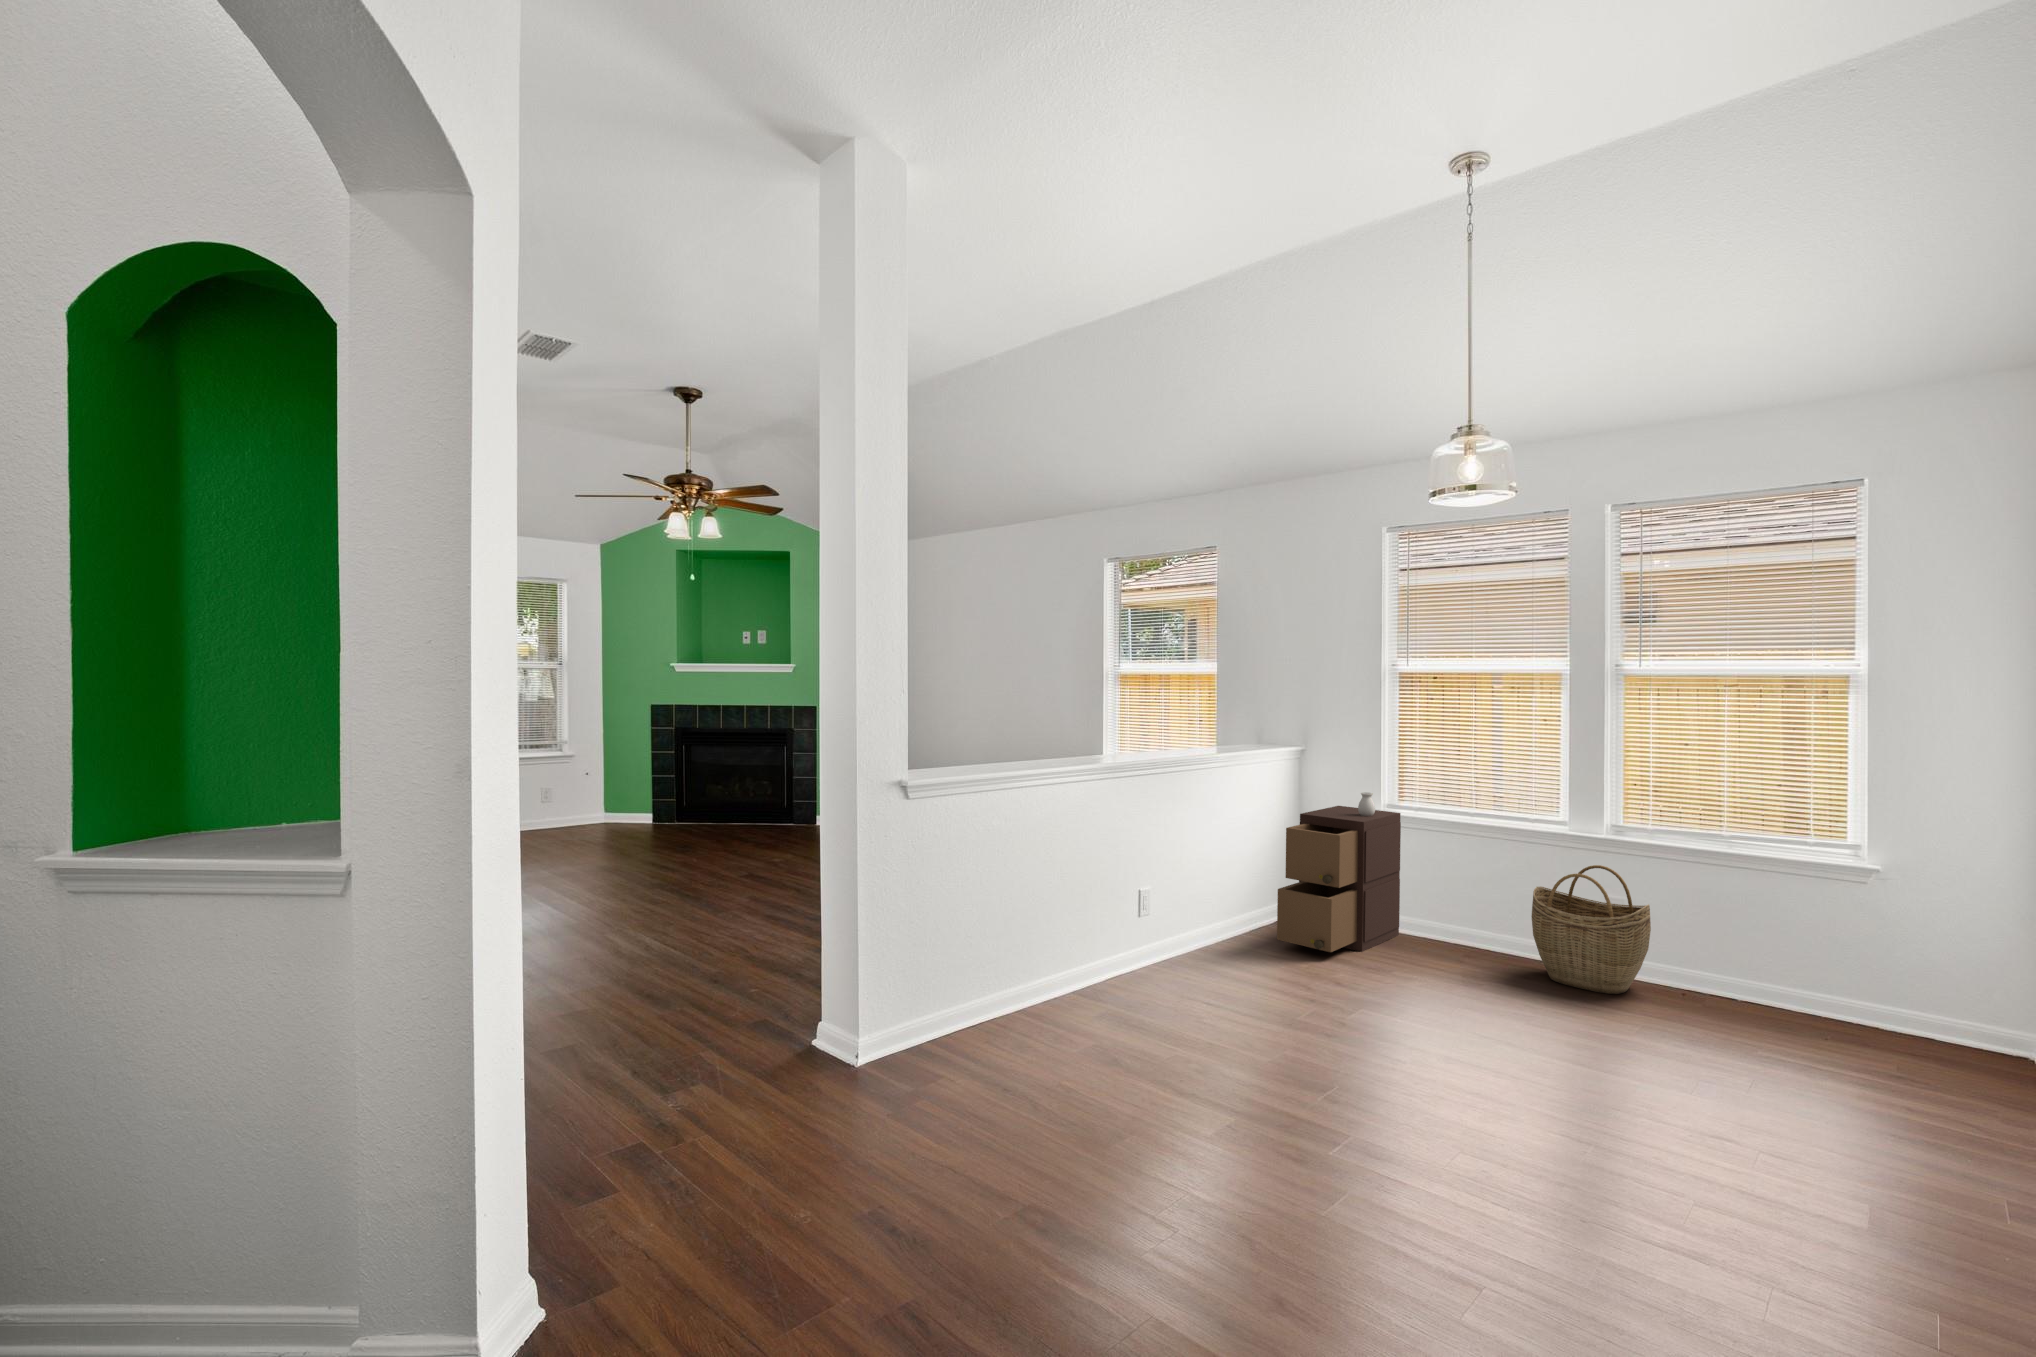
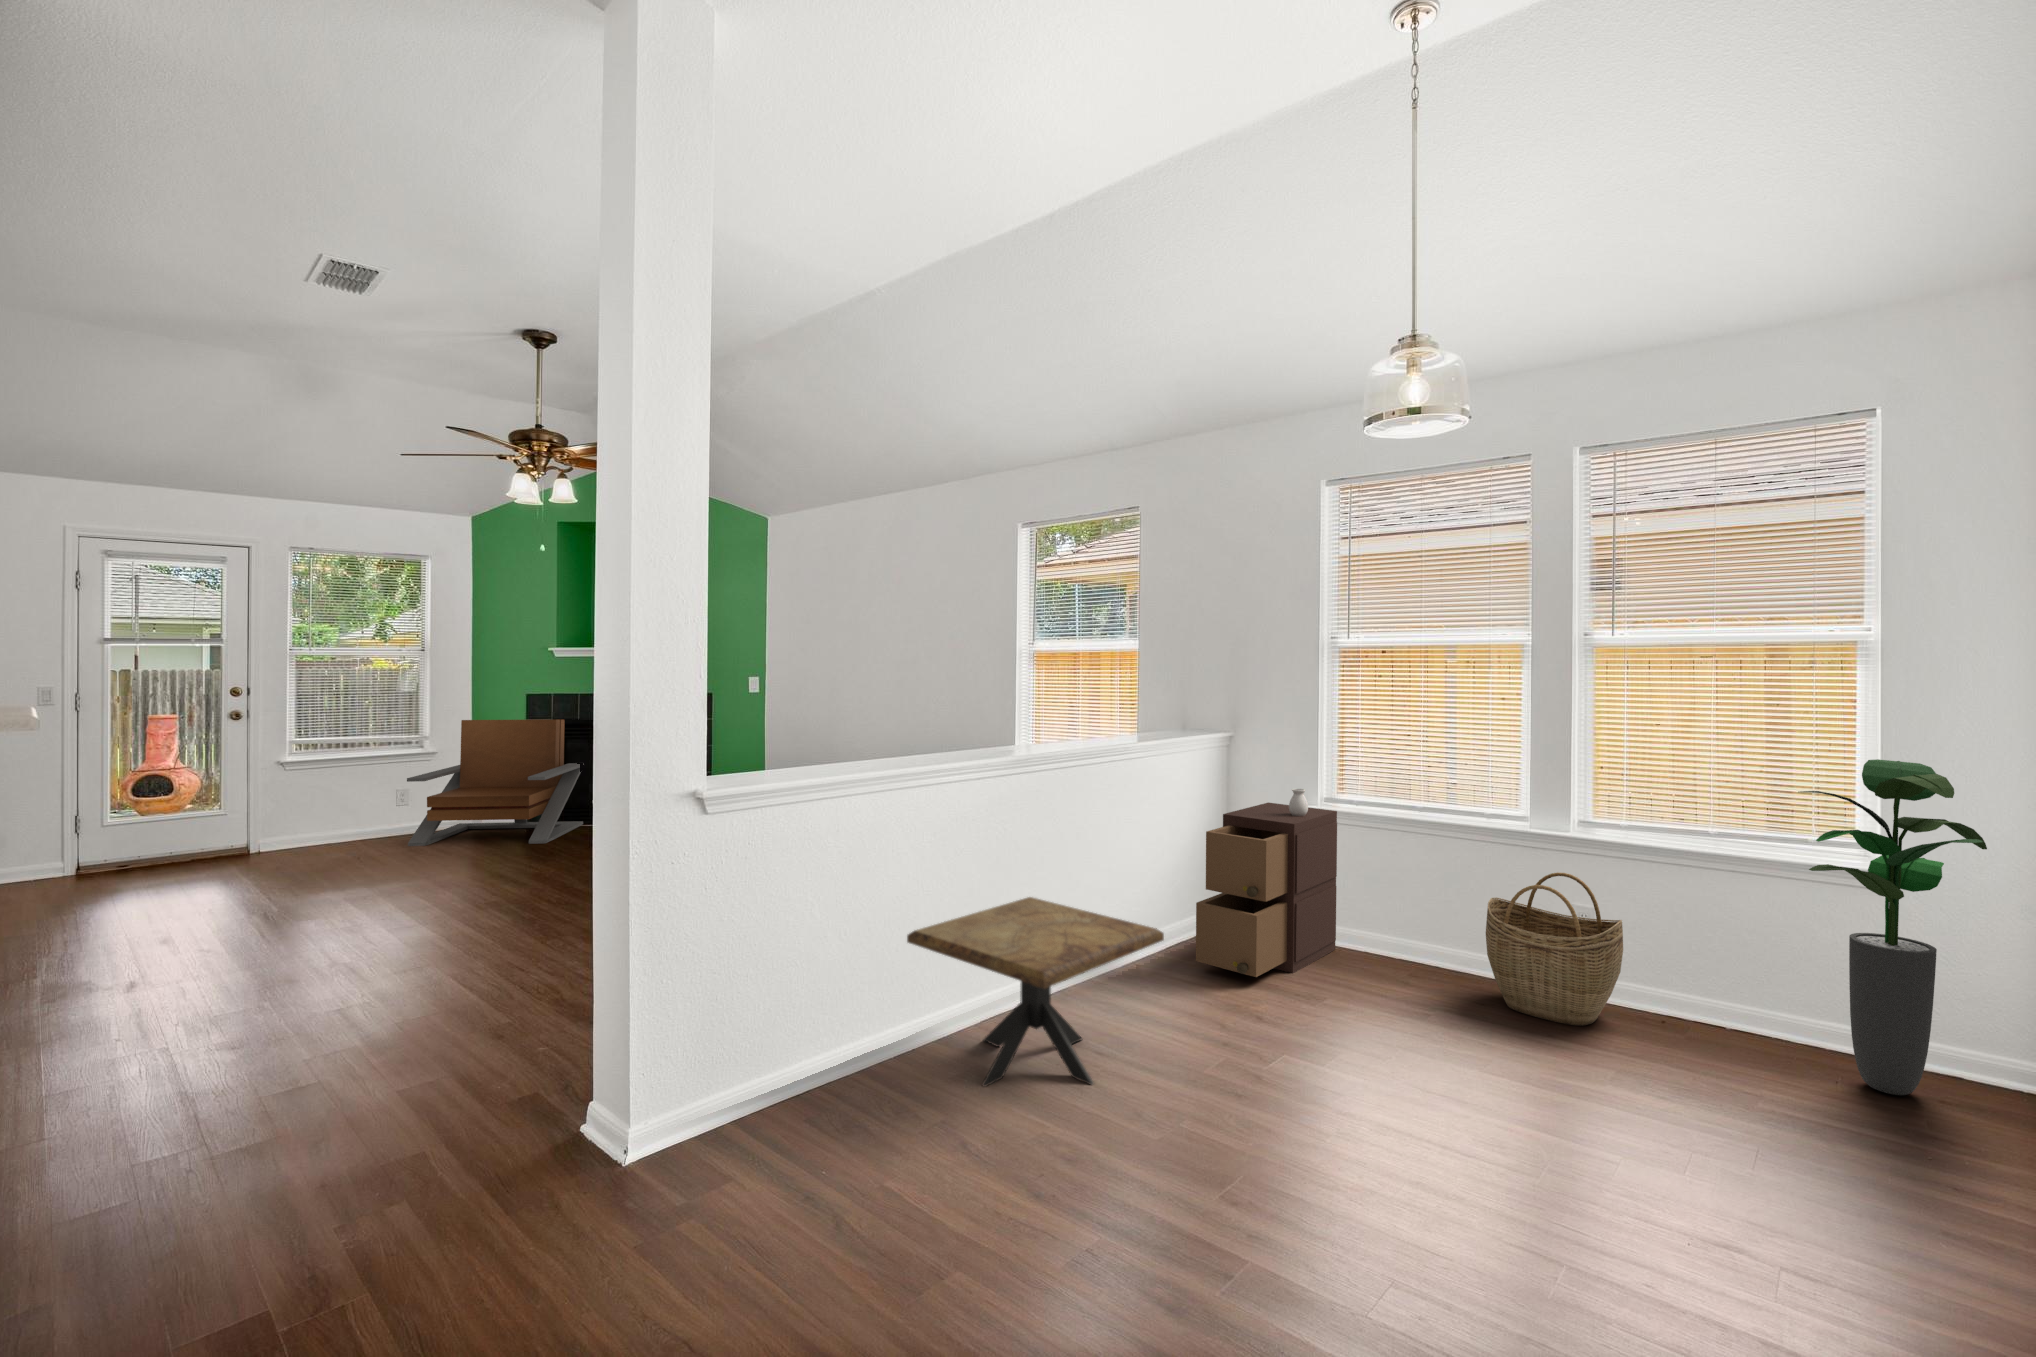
lounge chair: none [551,728,699,840] -> present [407,719,584,846]
potted plant: none [1793,768,1952,1047] -> present [1800,759,1987,1095]
side table: none [1048,877,1259,1025] -> present [907,897,1164,1086]

